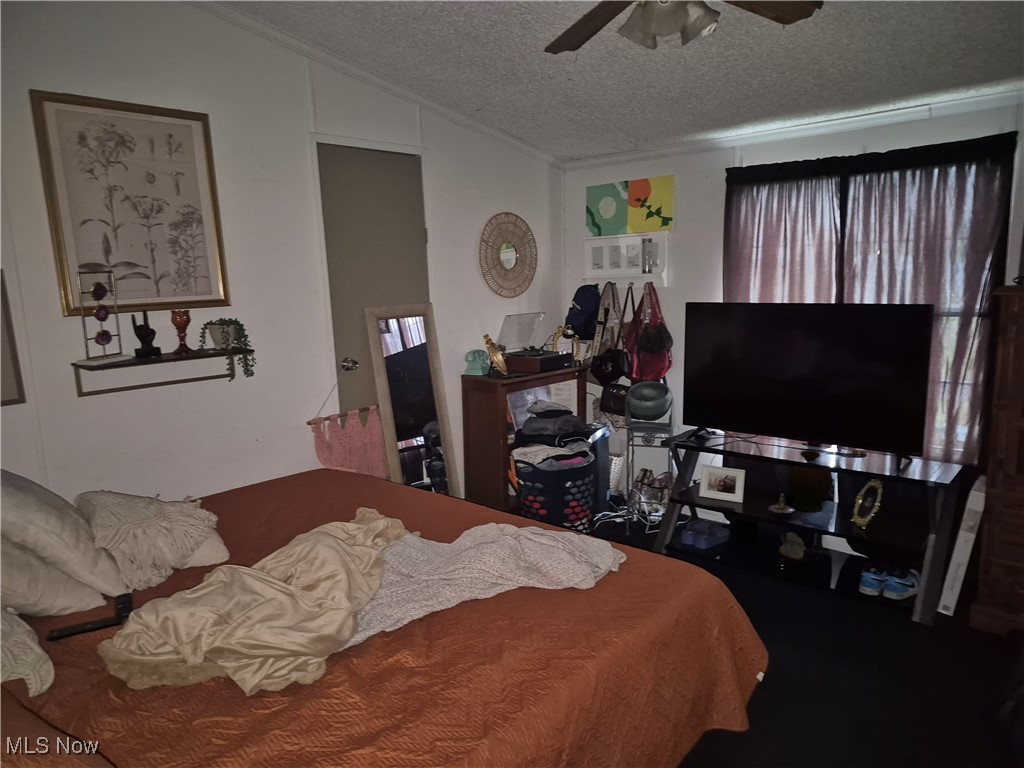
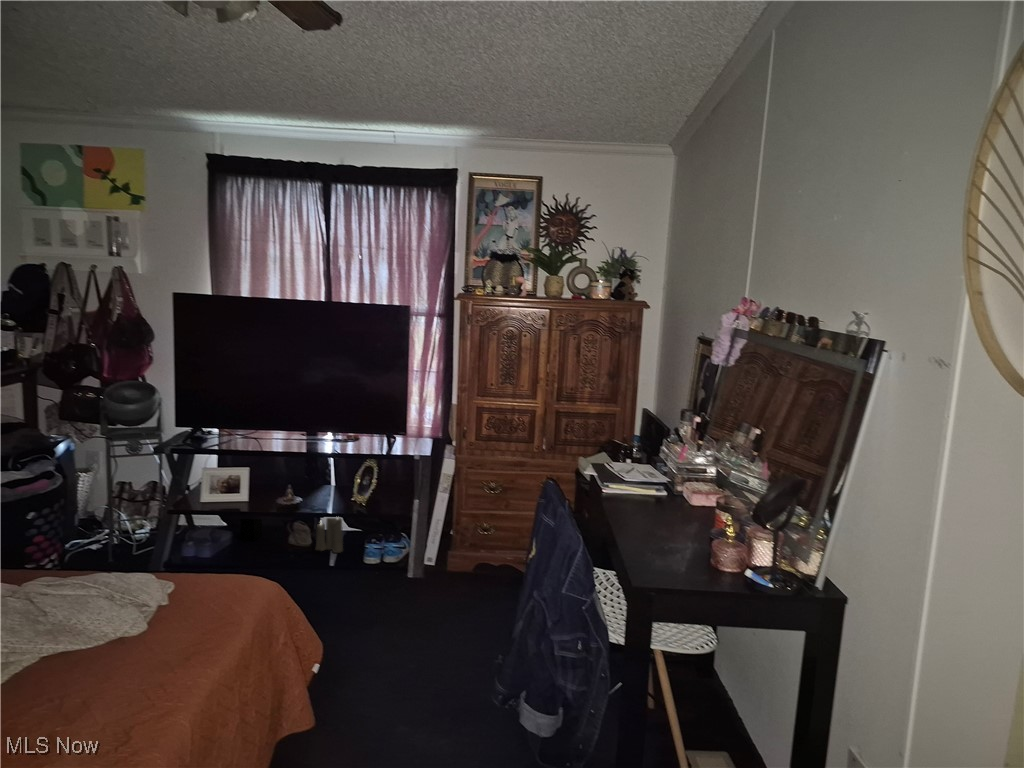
decorative vase: present [786,450,832,512] -> none [291,440,332,498]
candle: none [810,508,842,576] -> present [316,518,343,553]

